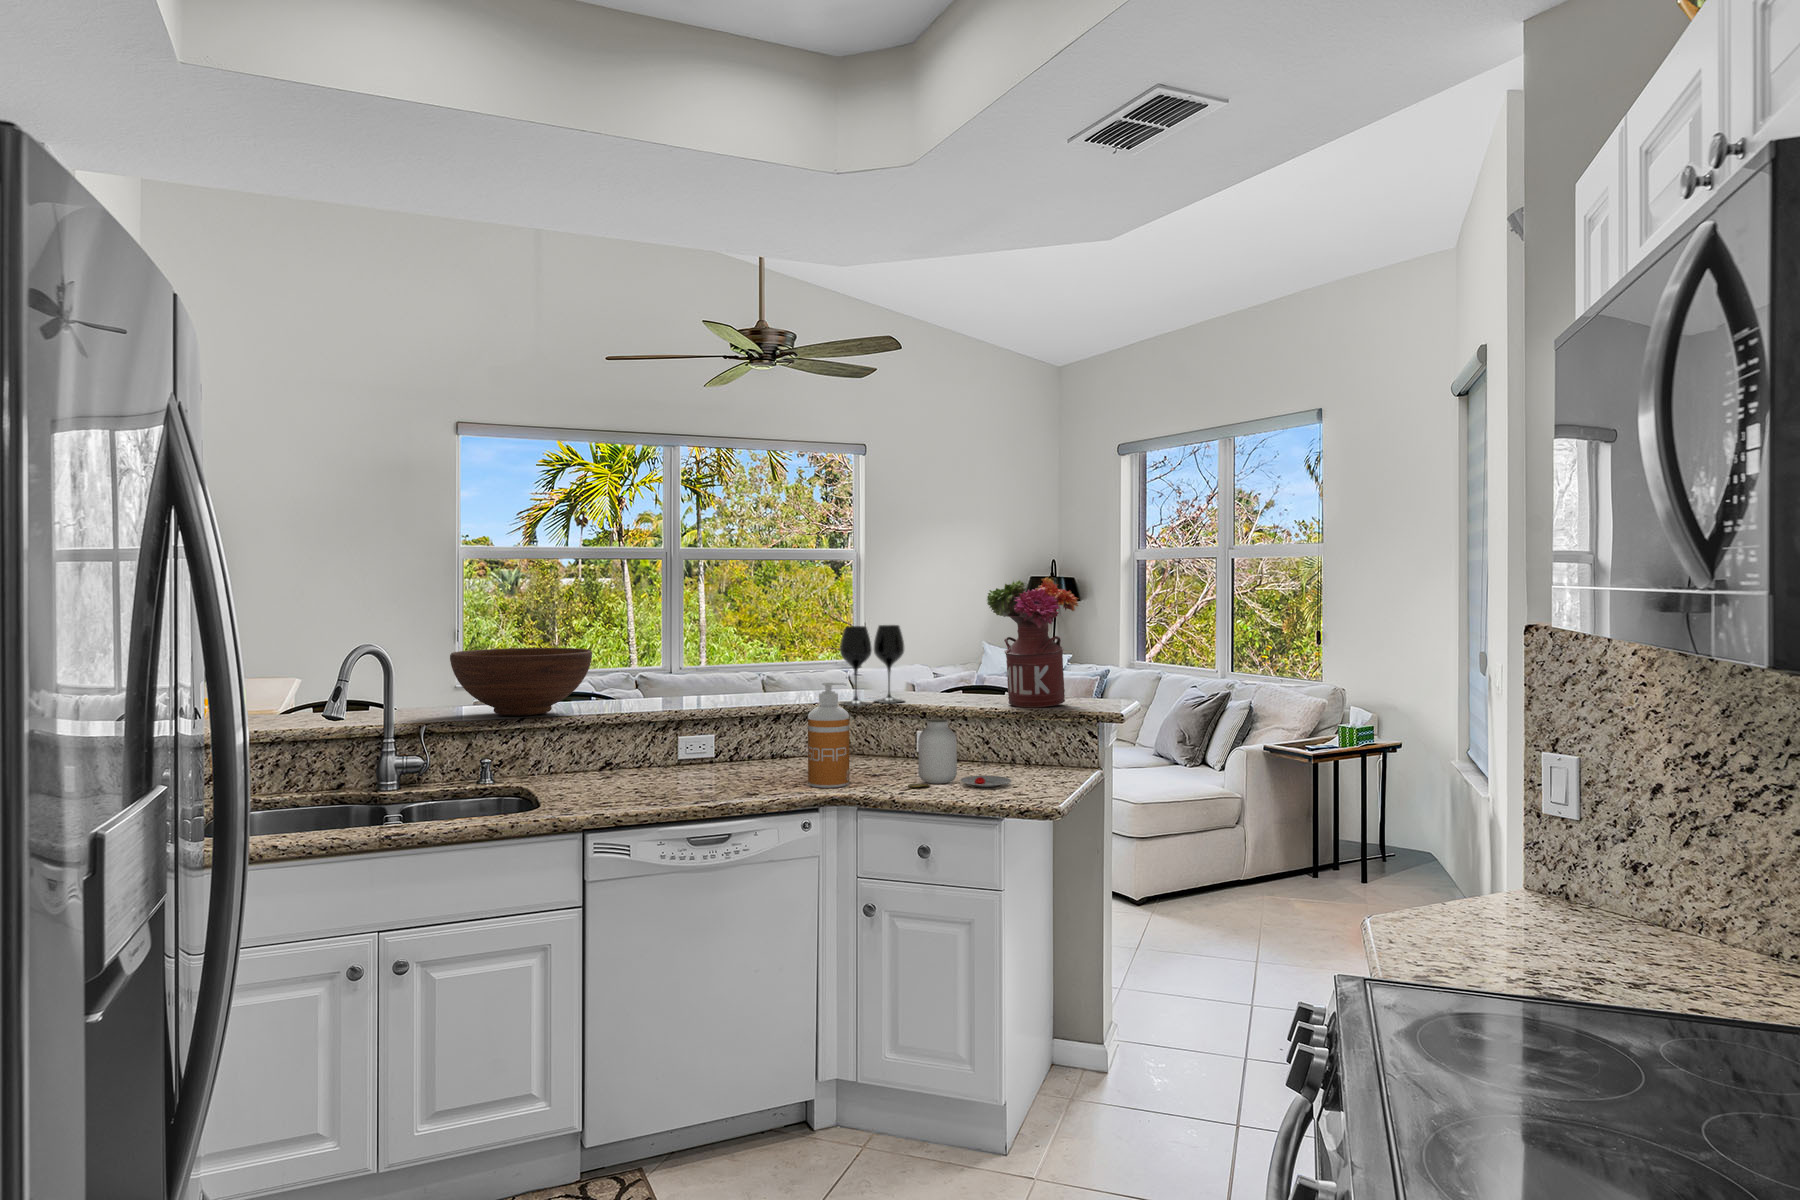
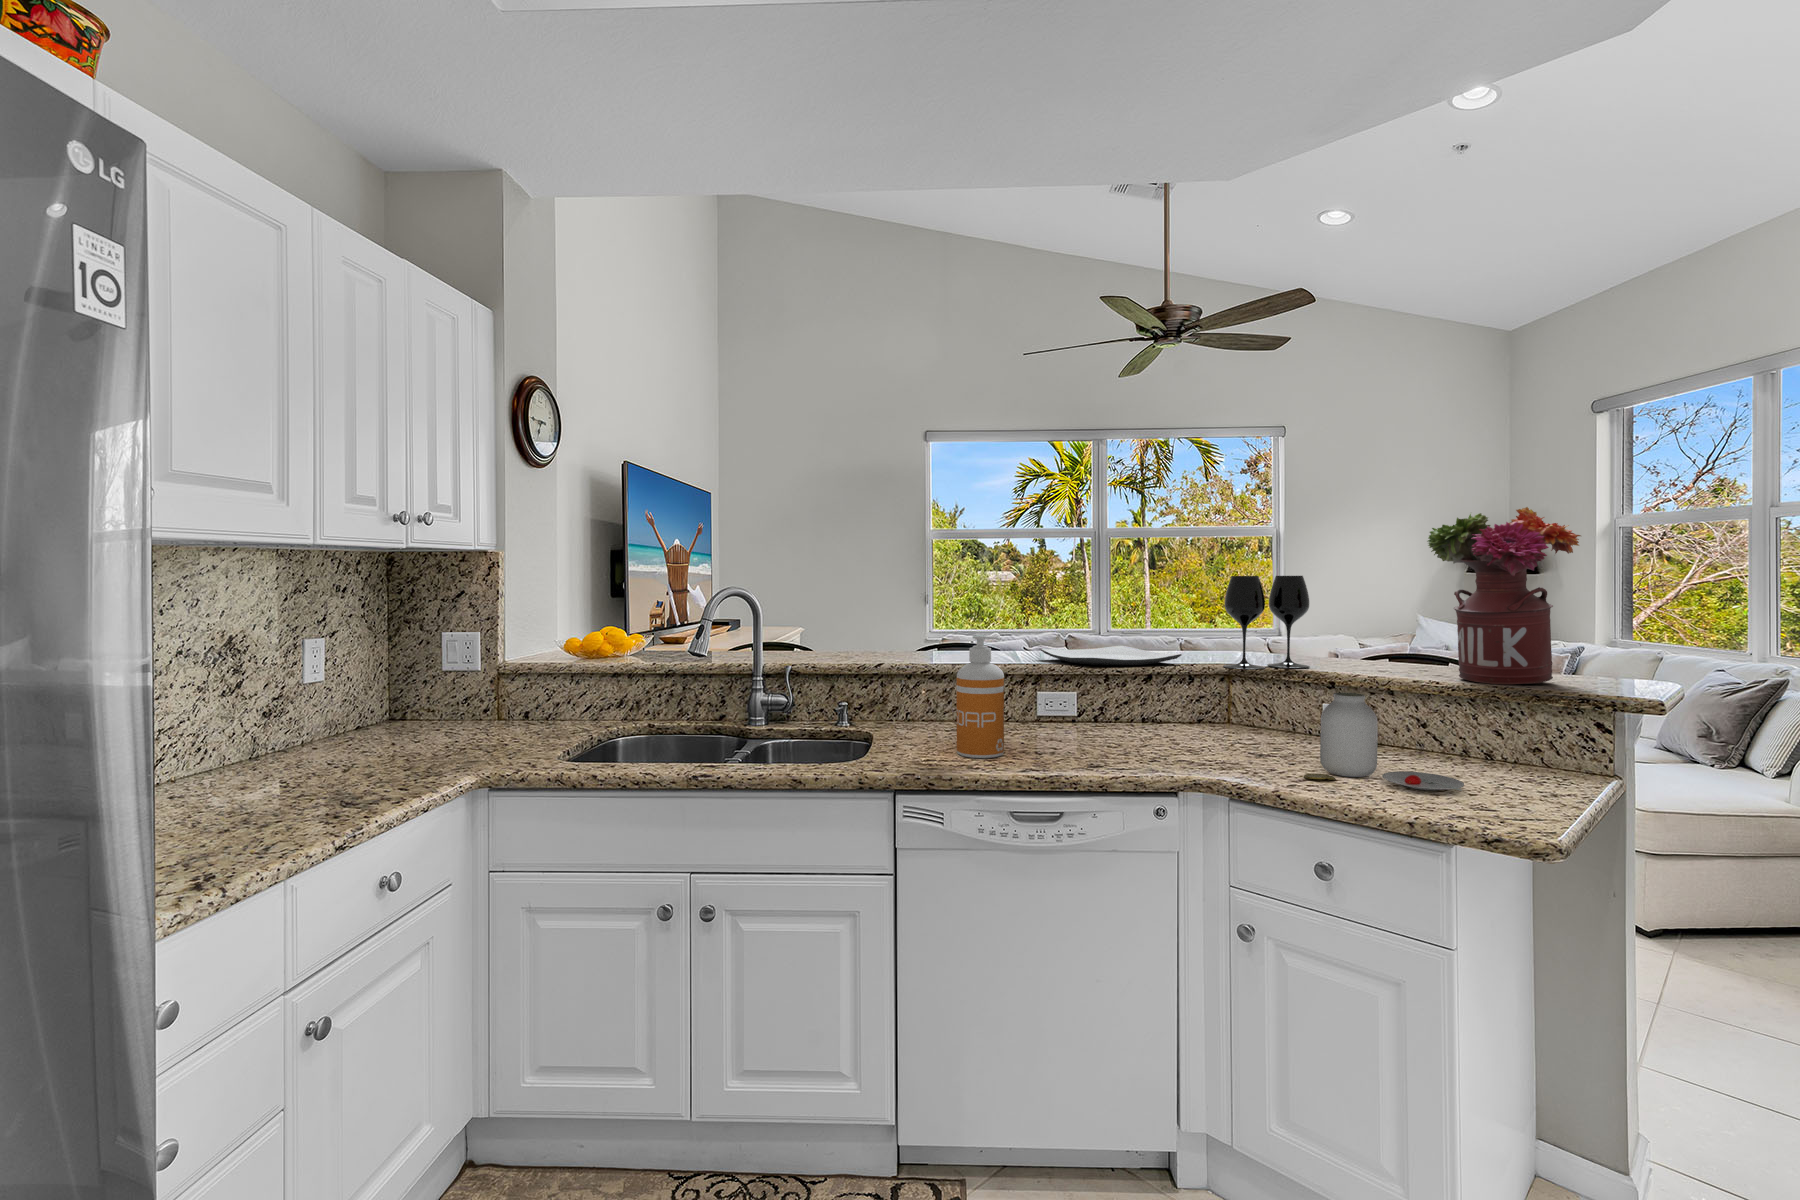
fruit bowl: present [450,648,592,716] -> none [818,596,951,661]
soap dispenser: present [808,682,849,788] -> present [957,635,1004,758]
plate: none [677,689,805,708] -> present [1041,646,1182,666]

